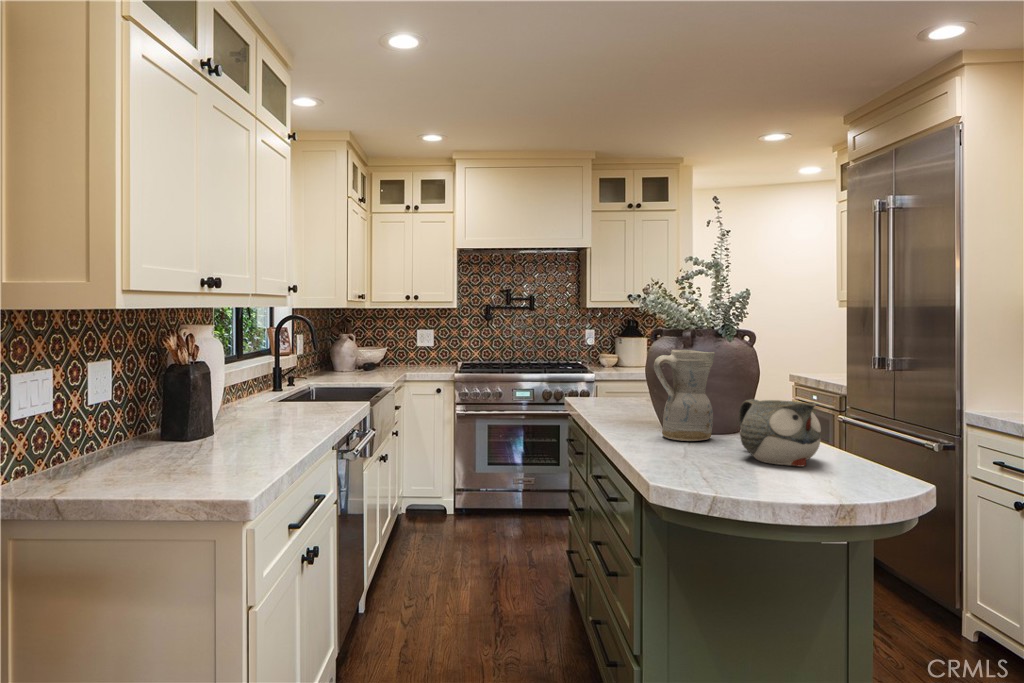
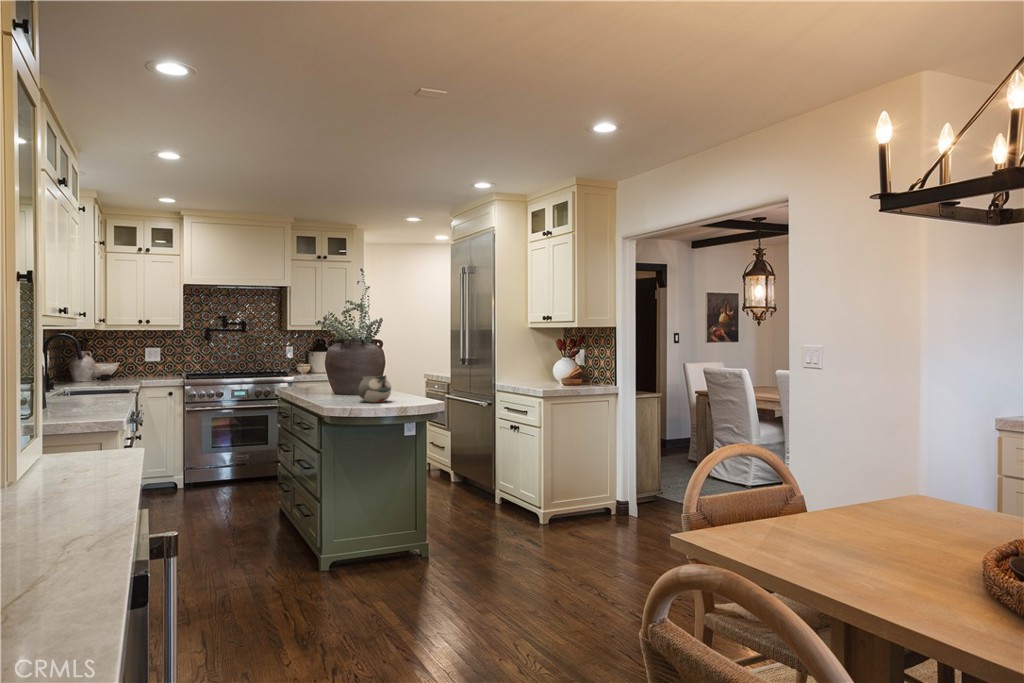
ceramic pitcher: present [654,350,715,441] -> none [322,355,352,399]

